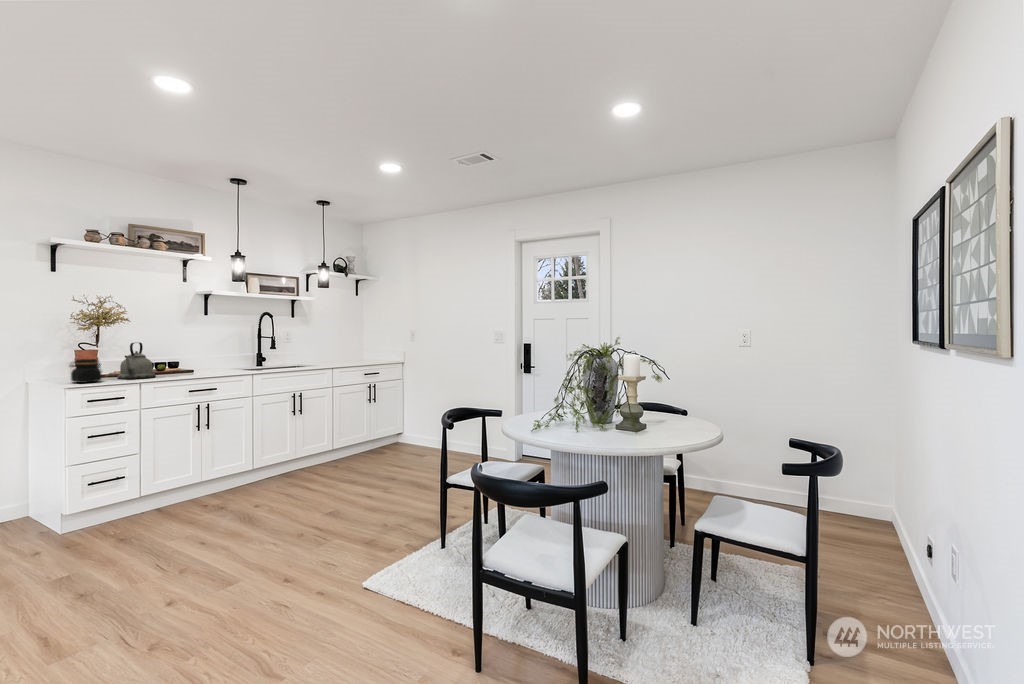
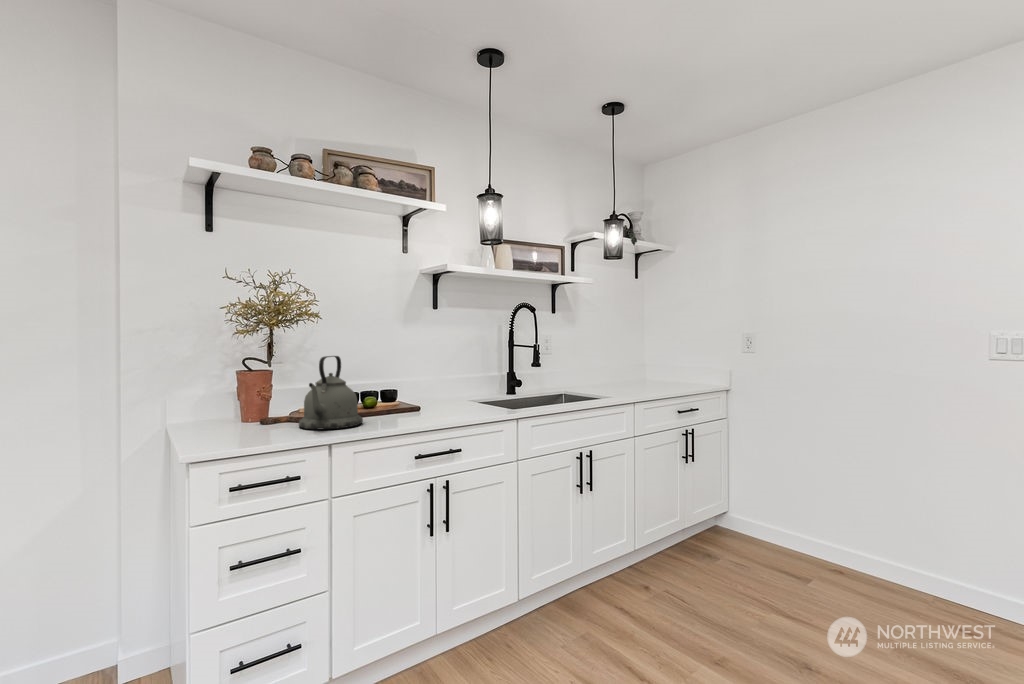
jar: present [70,359,102,383] -> none [209,390,270,442]

